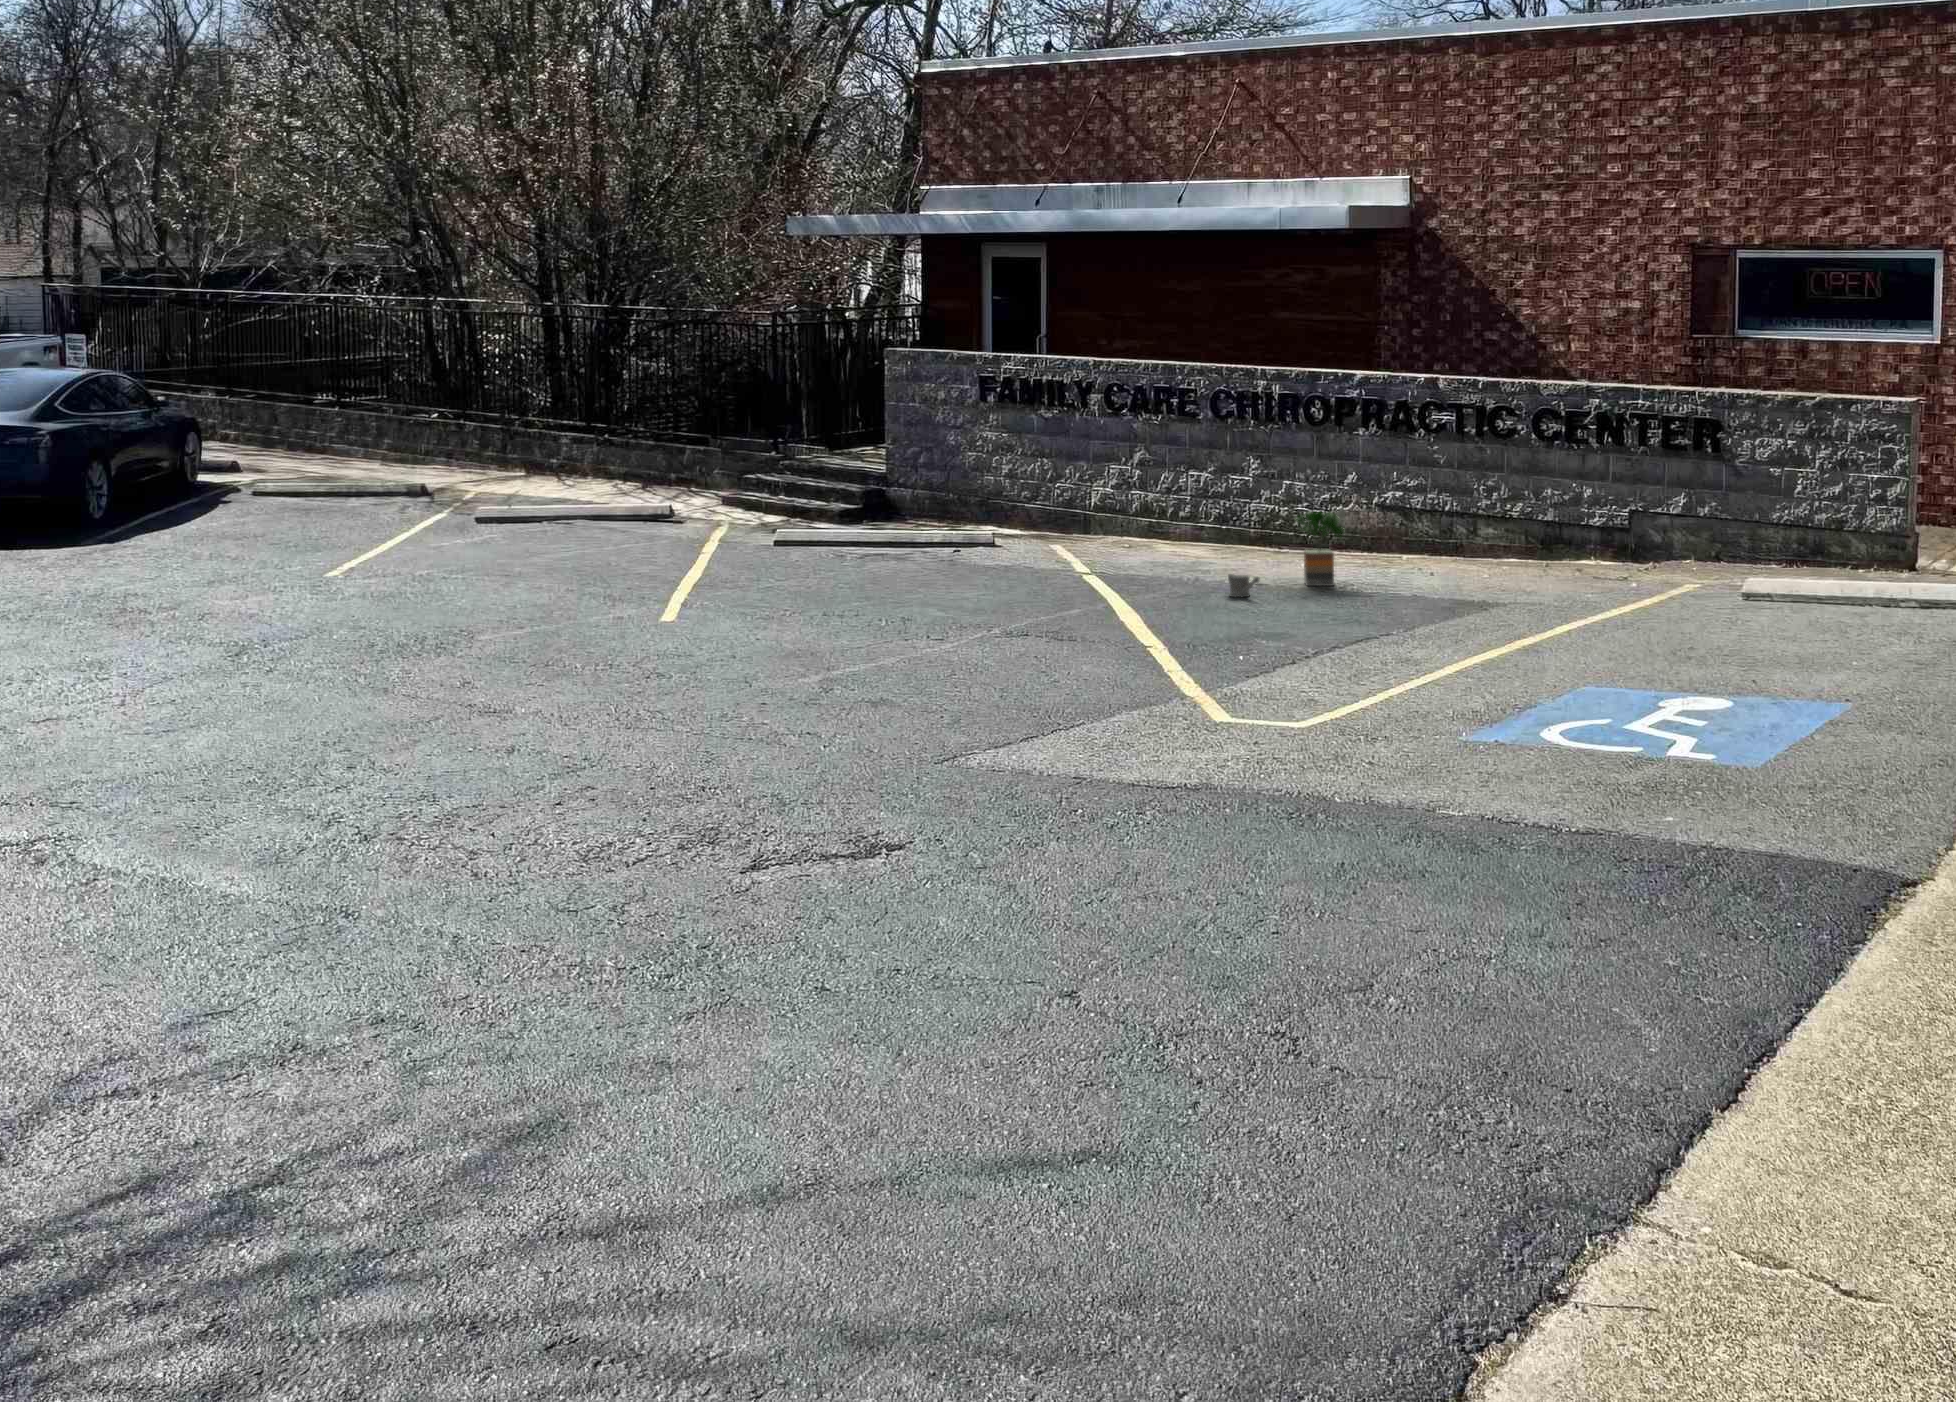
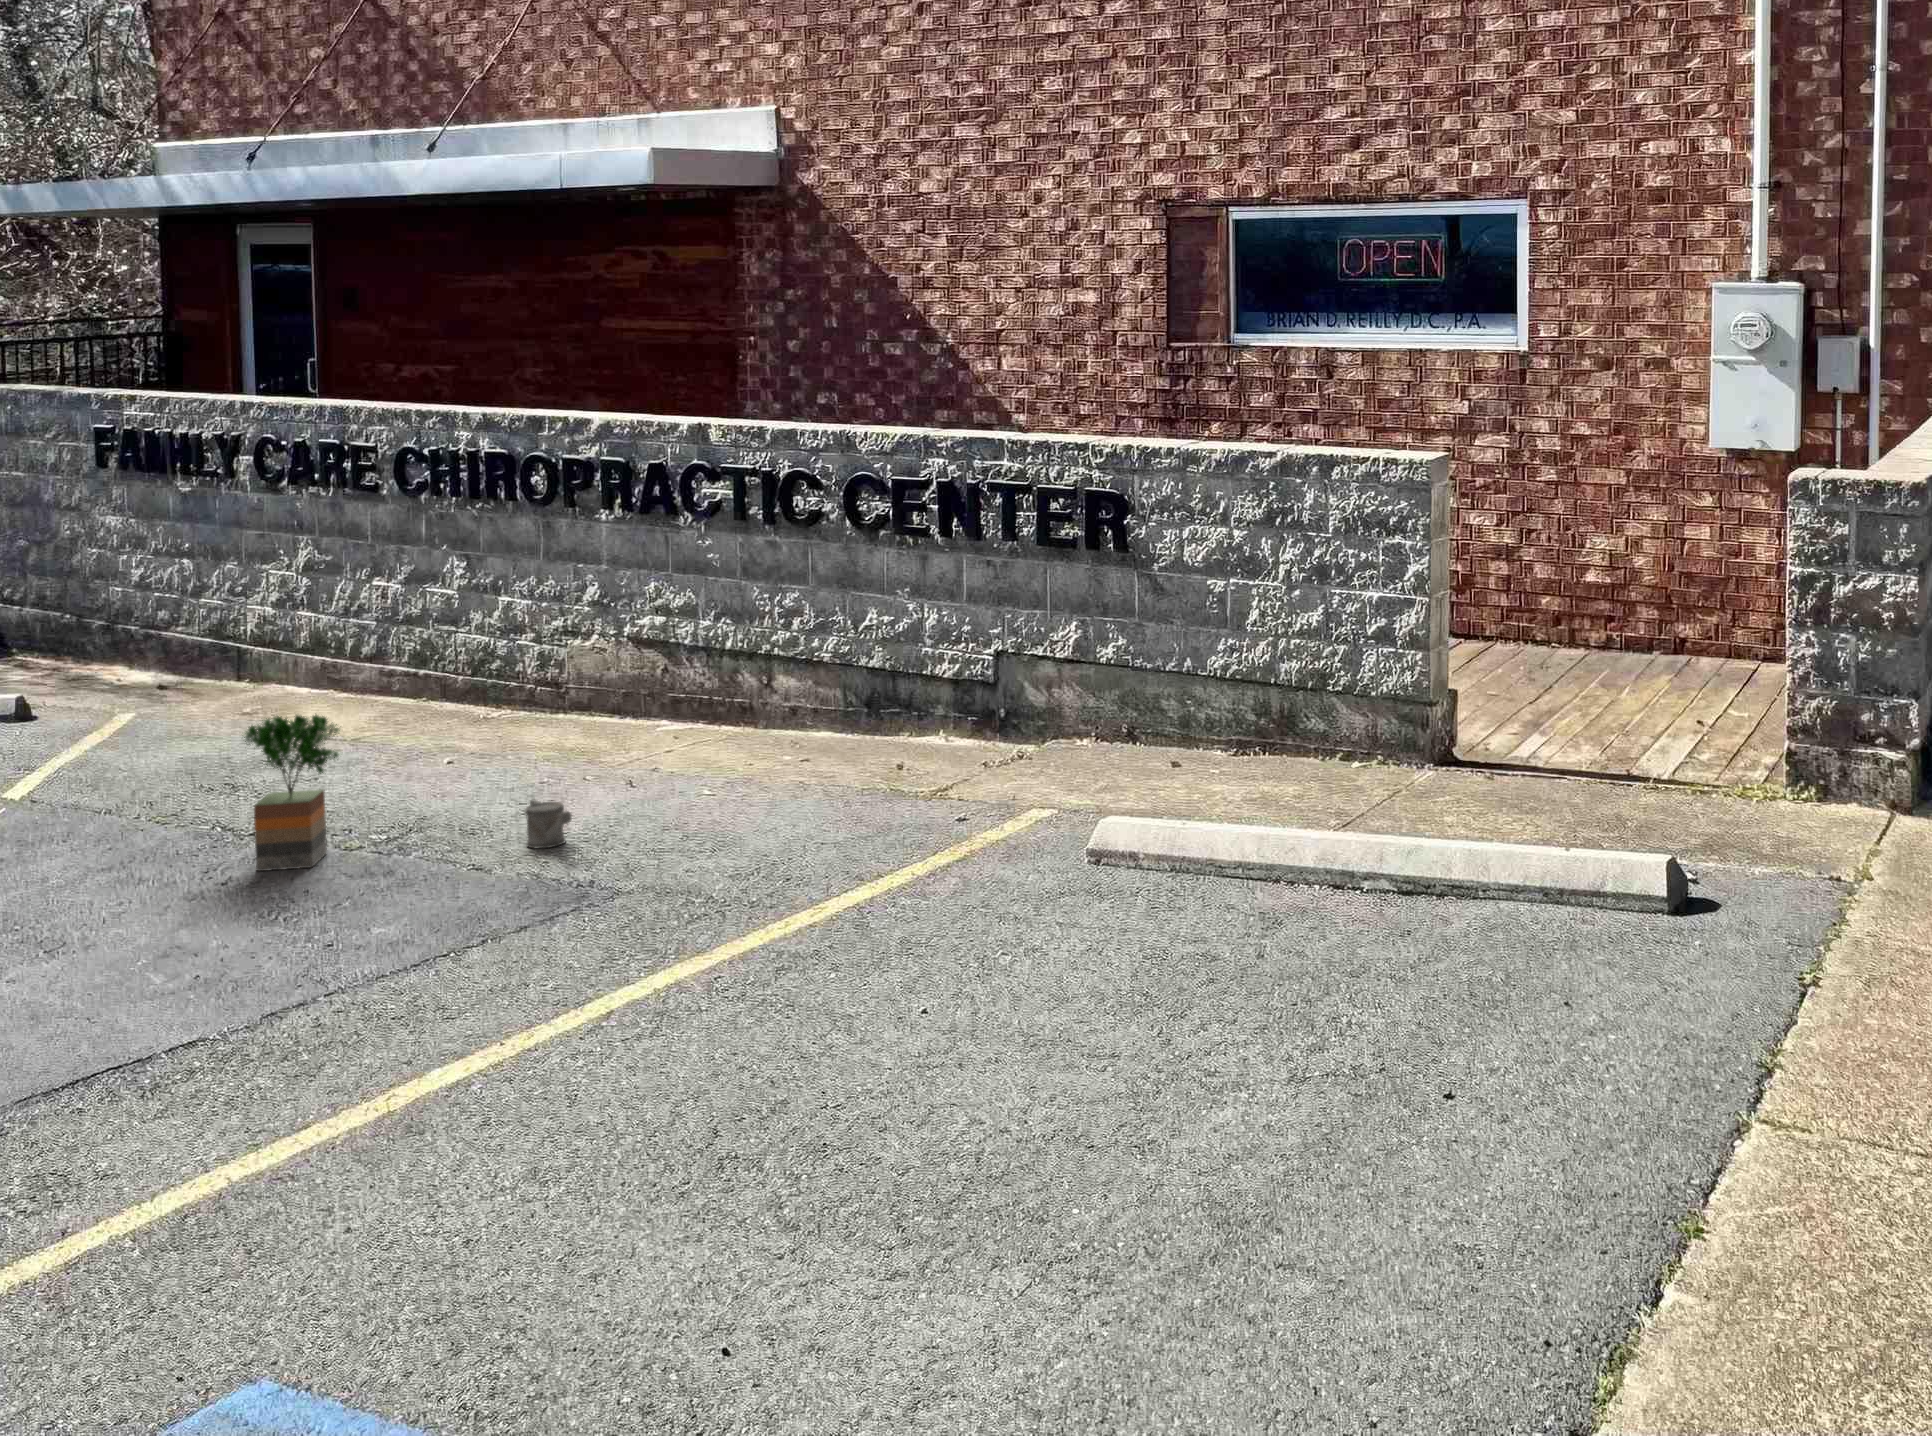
watering can: present [1228,574,1259,597] -> present [525,800,572,849]

